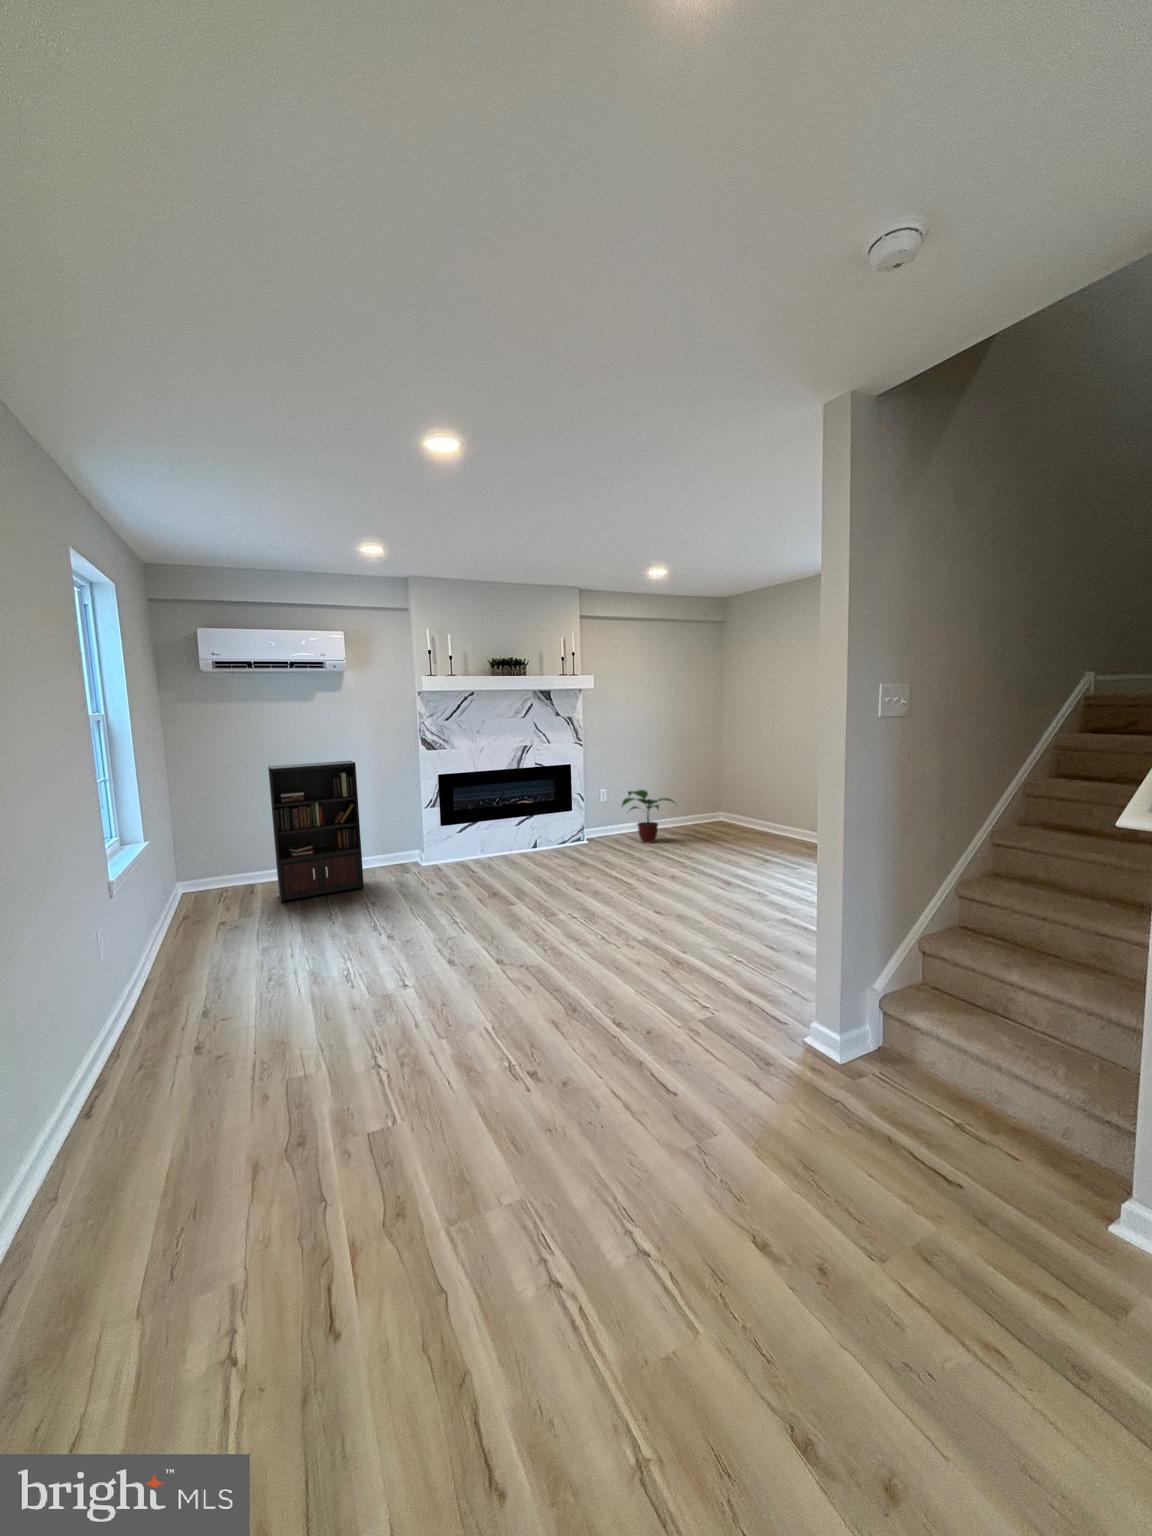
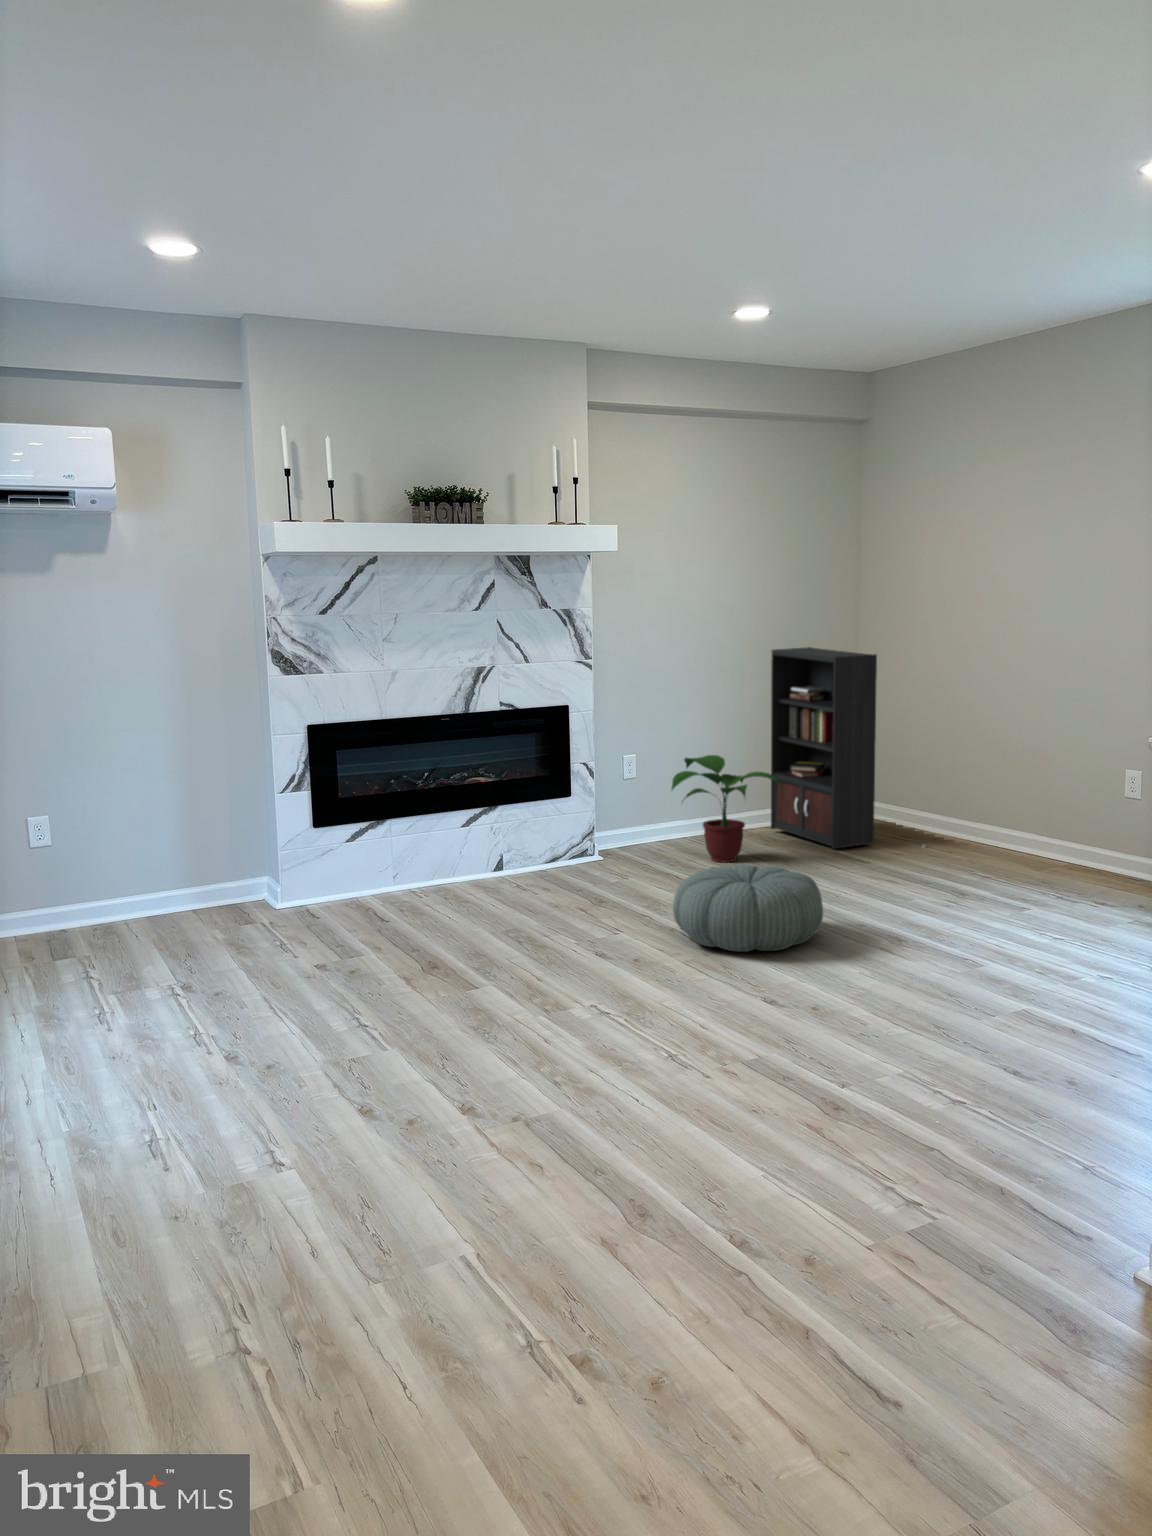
bookcase: present [268,760,375,902] -> present [771,647,925,849]
pouf: none [625,846,705,894] -> present [673,864,823,952]

